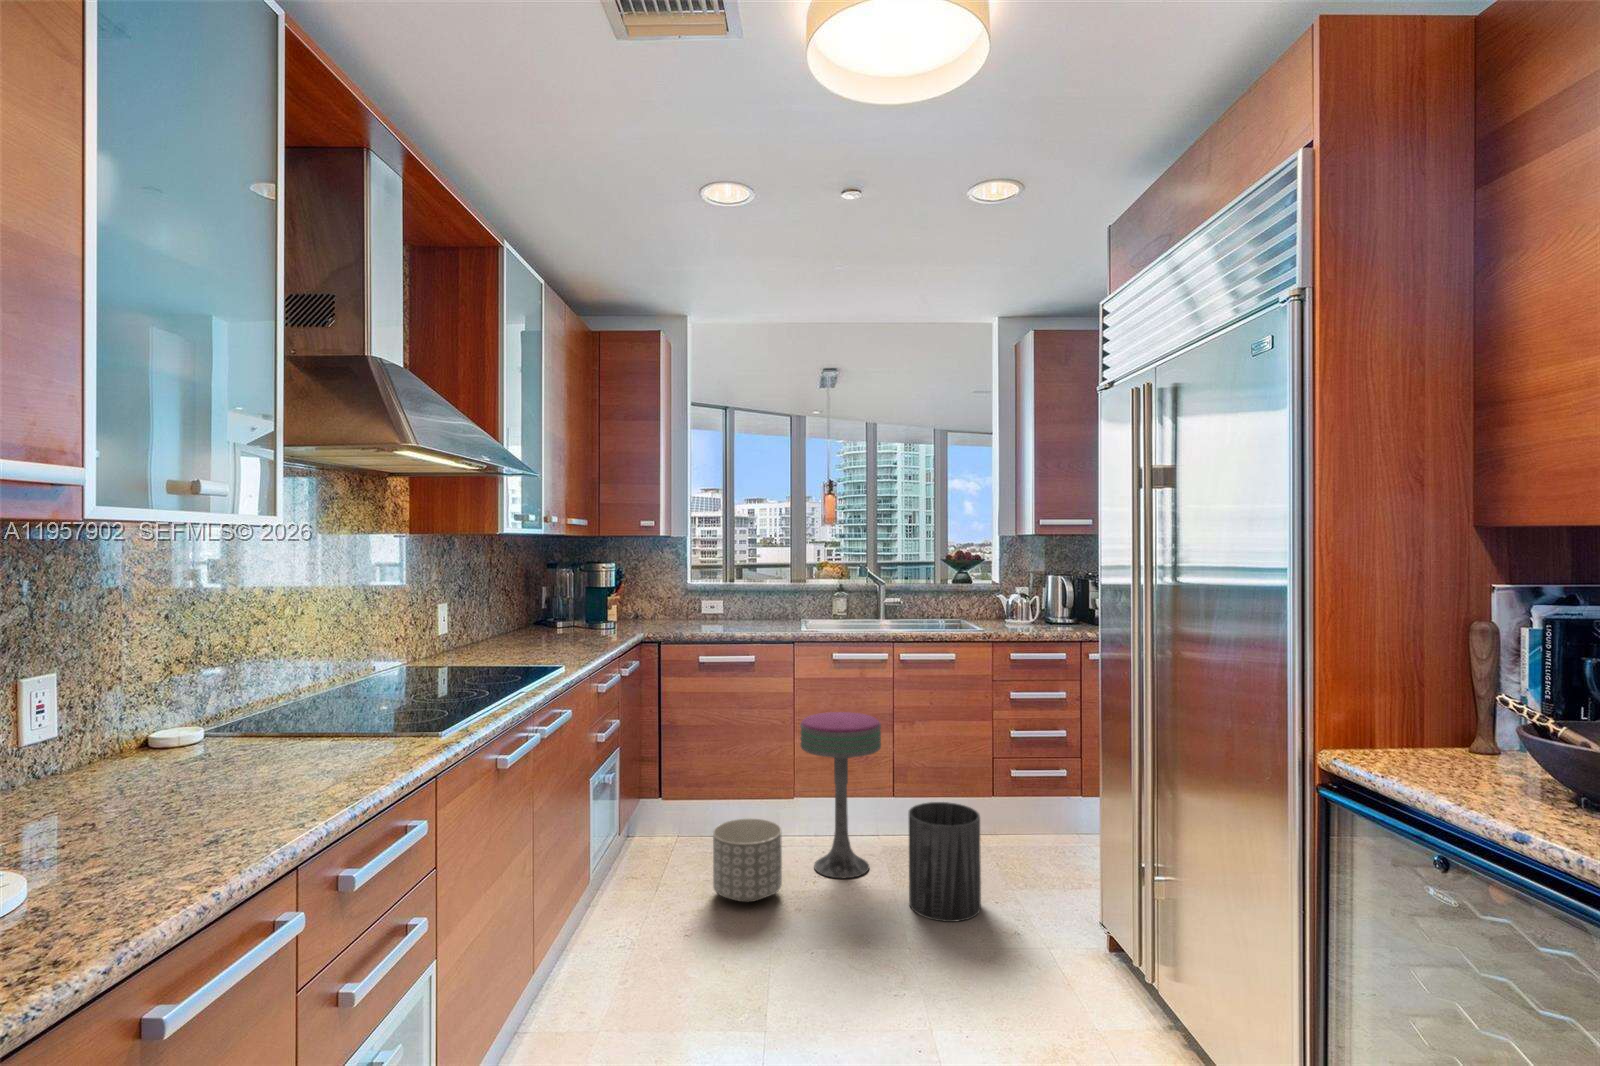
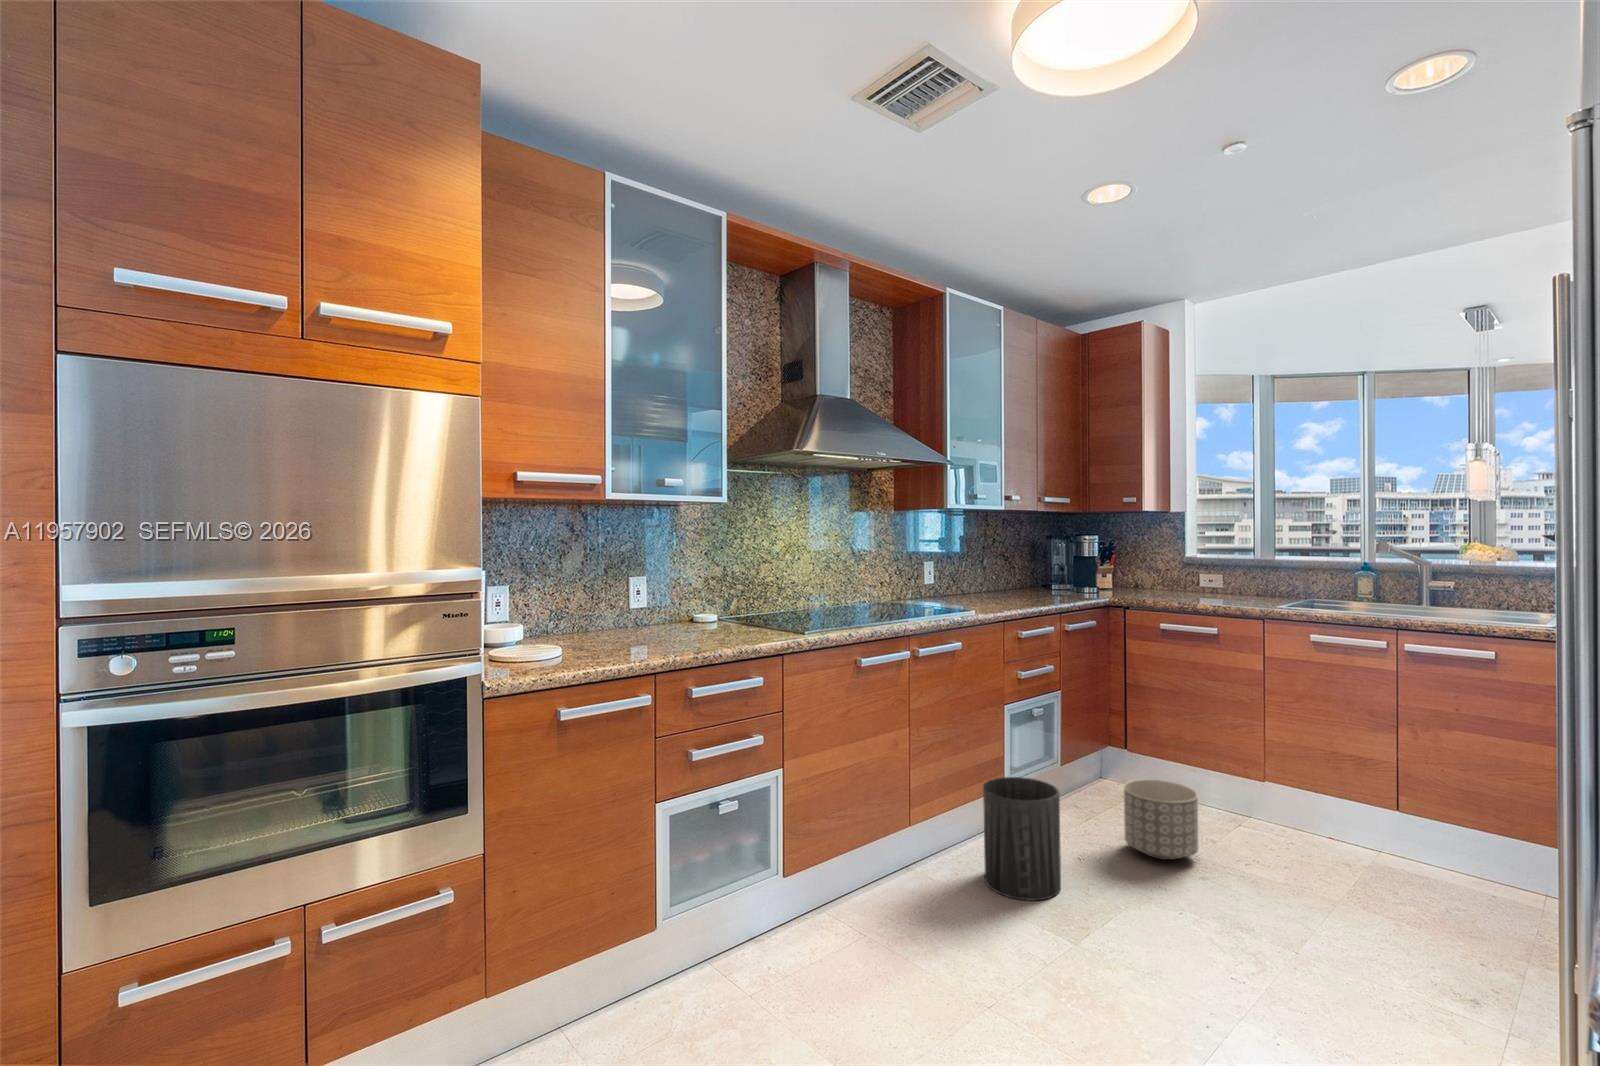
bar stool: present [800,712,881,878] -> none [1239,695,1344,878]
trash can: present [909,802,981,922] -> present [983,777,1061,901]

